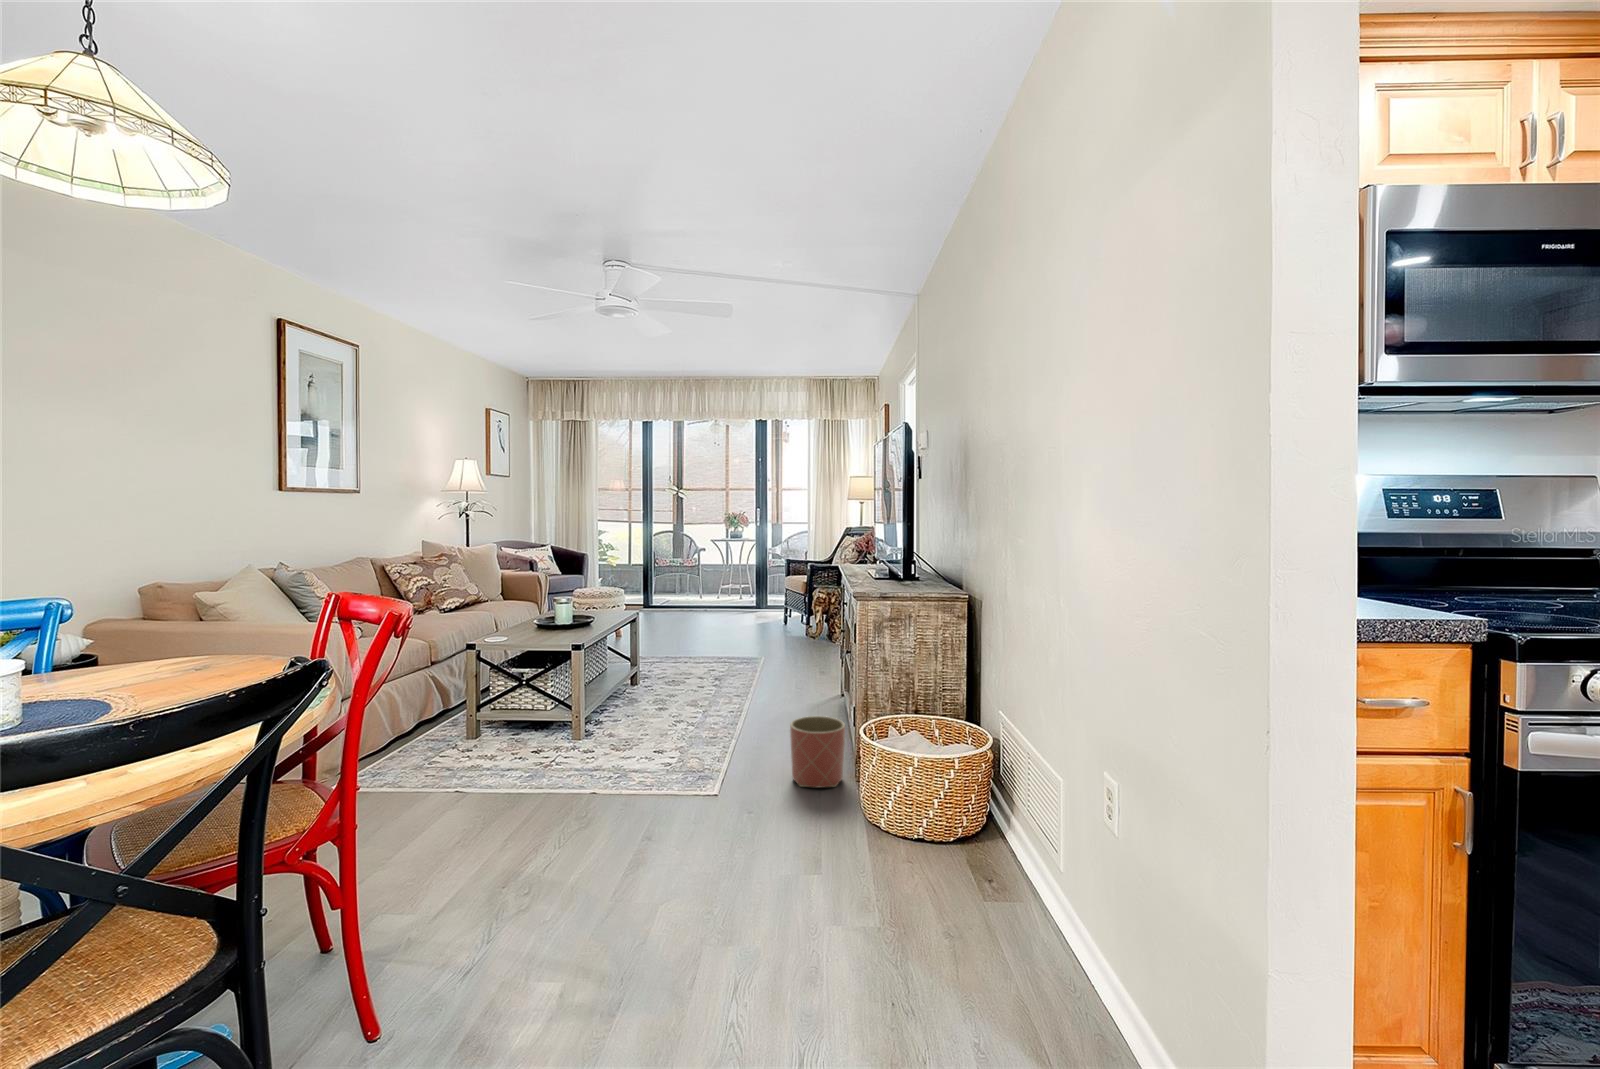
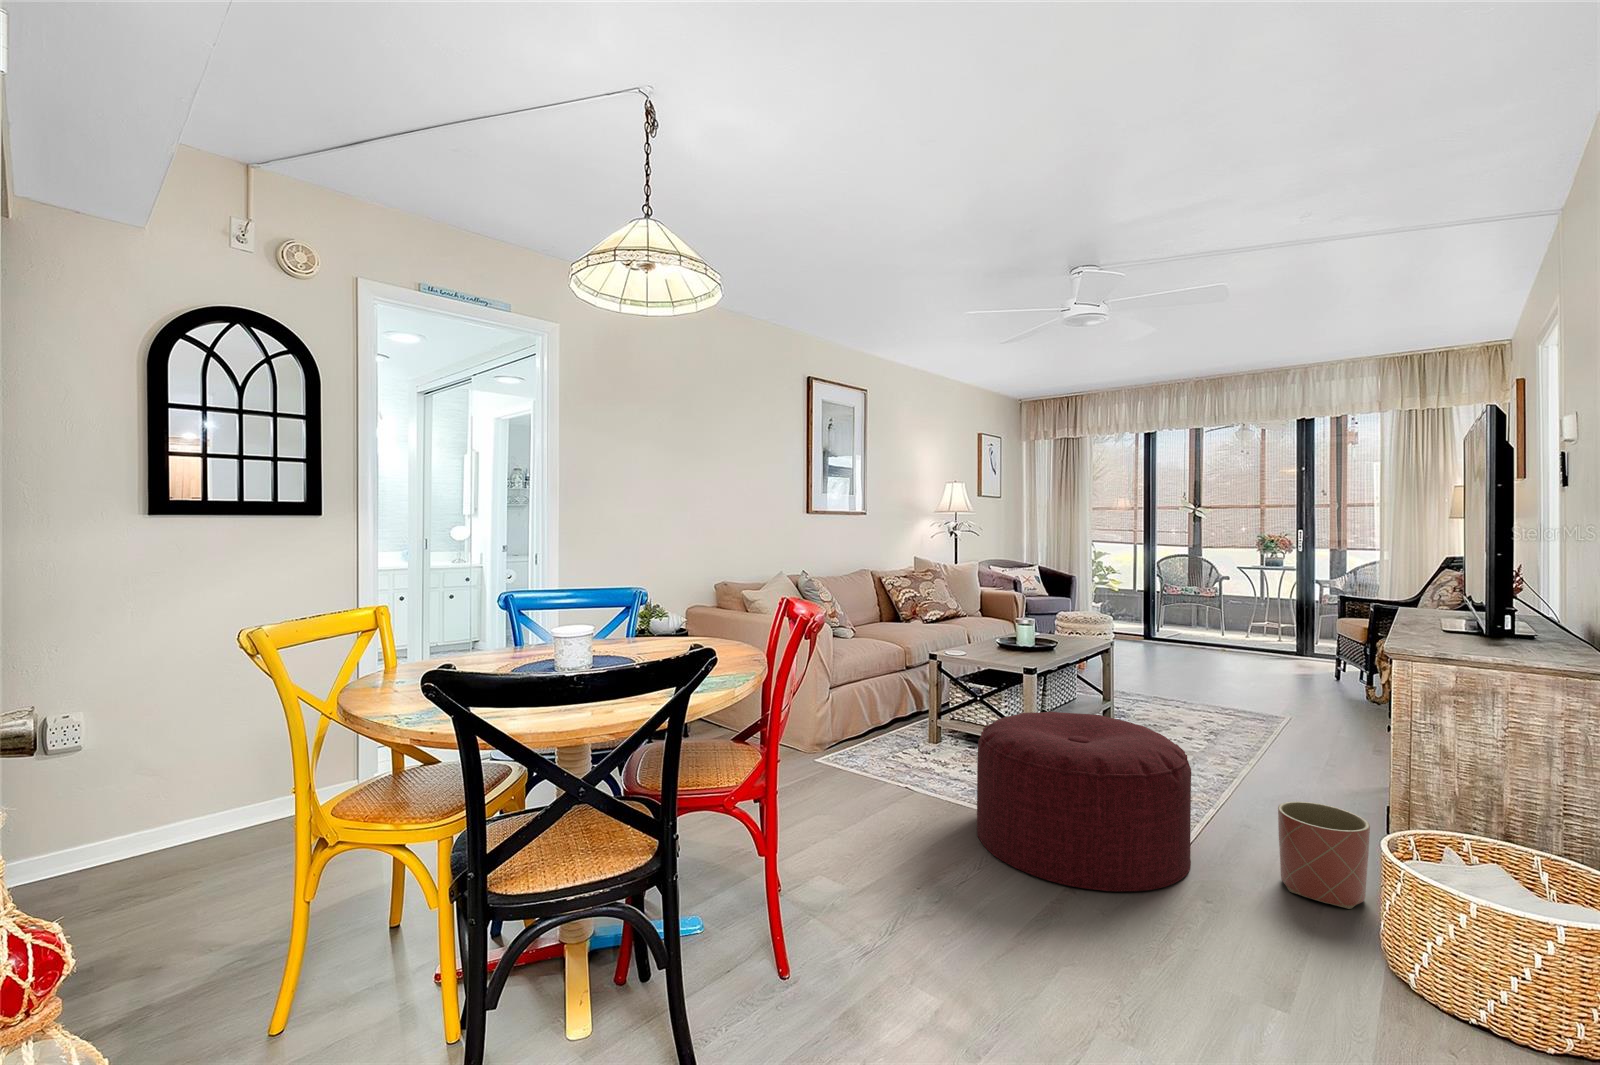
ottoman: none [547,678,733,837] -> present [977,712,1191,892]

